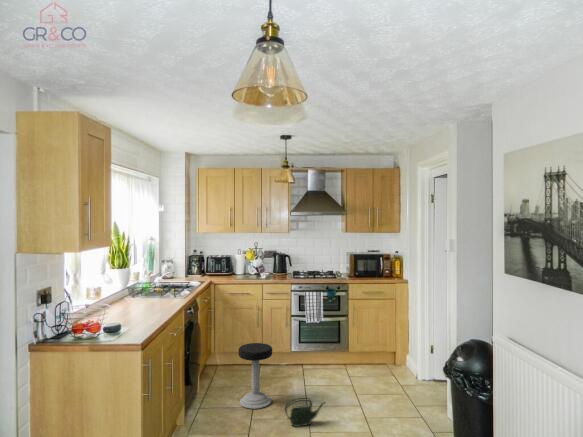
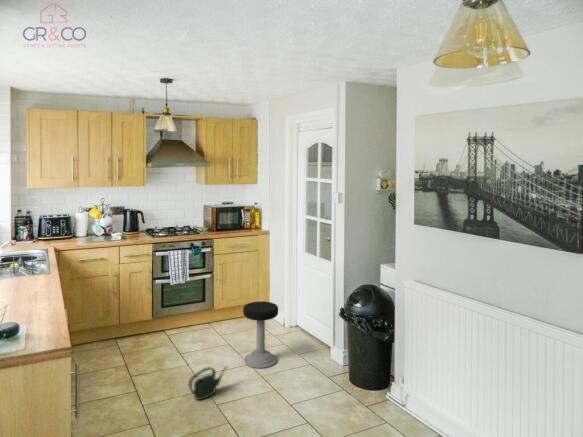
stool: present [238,343,272,409] -> present [243,301,278,368]

